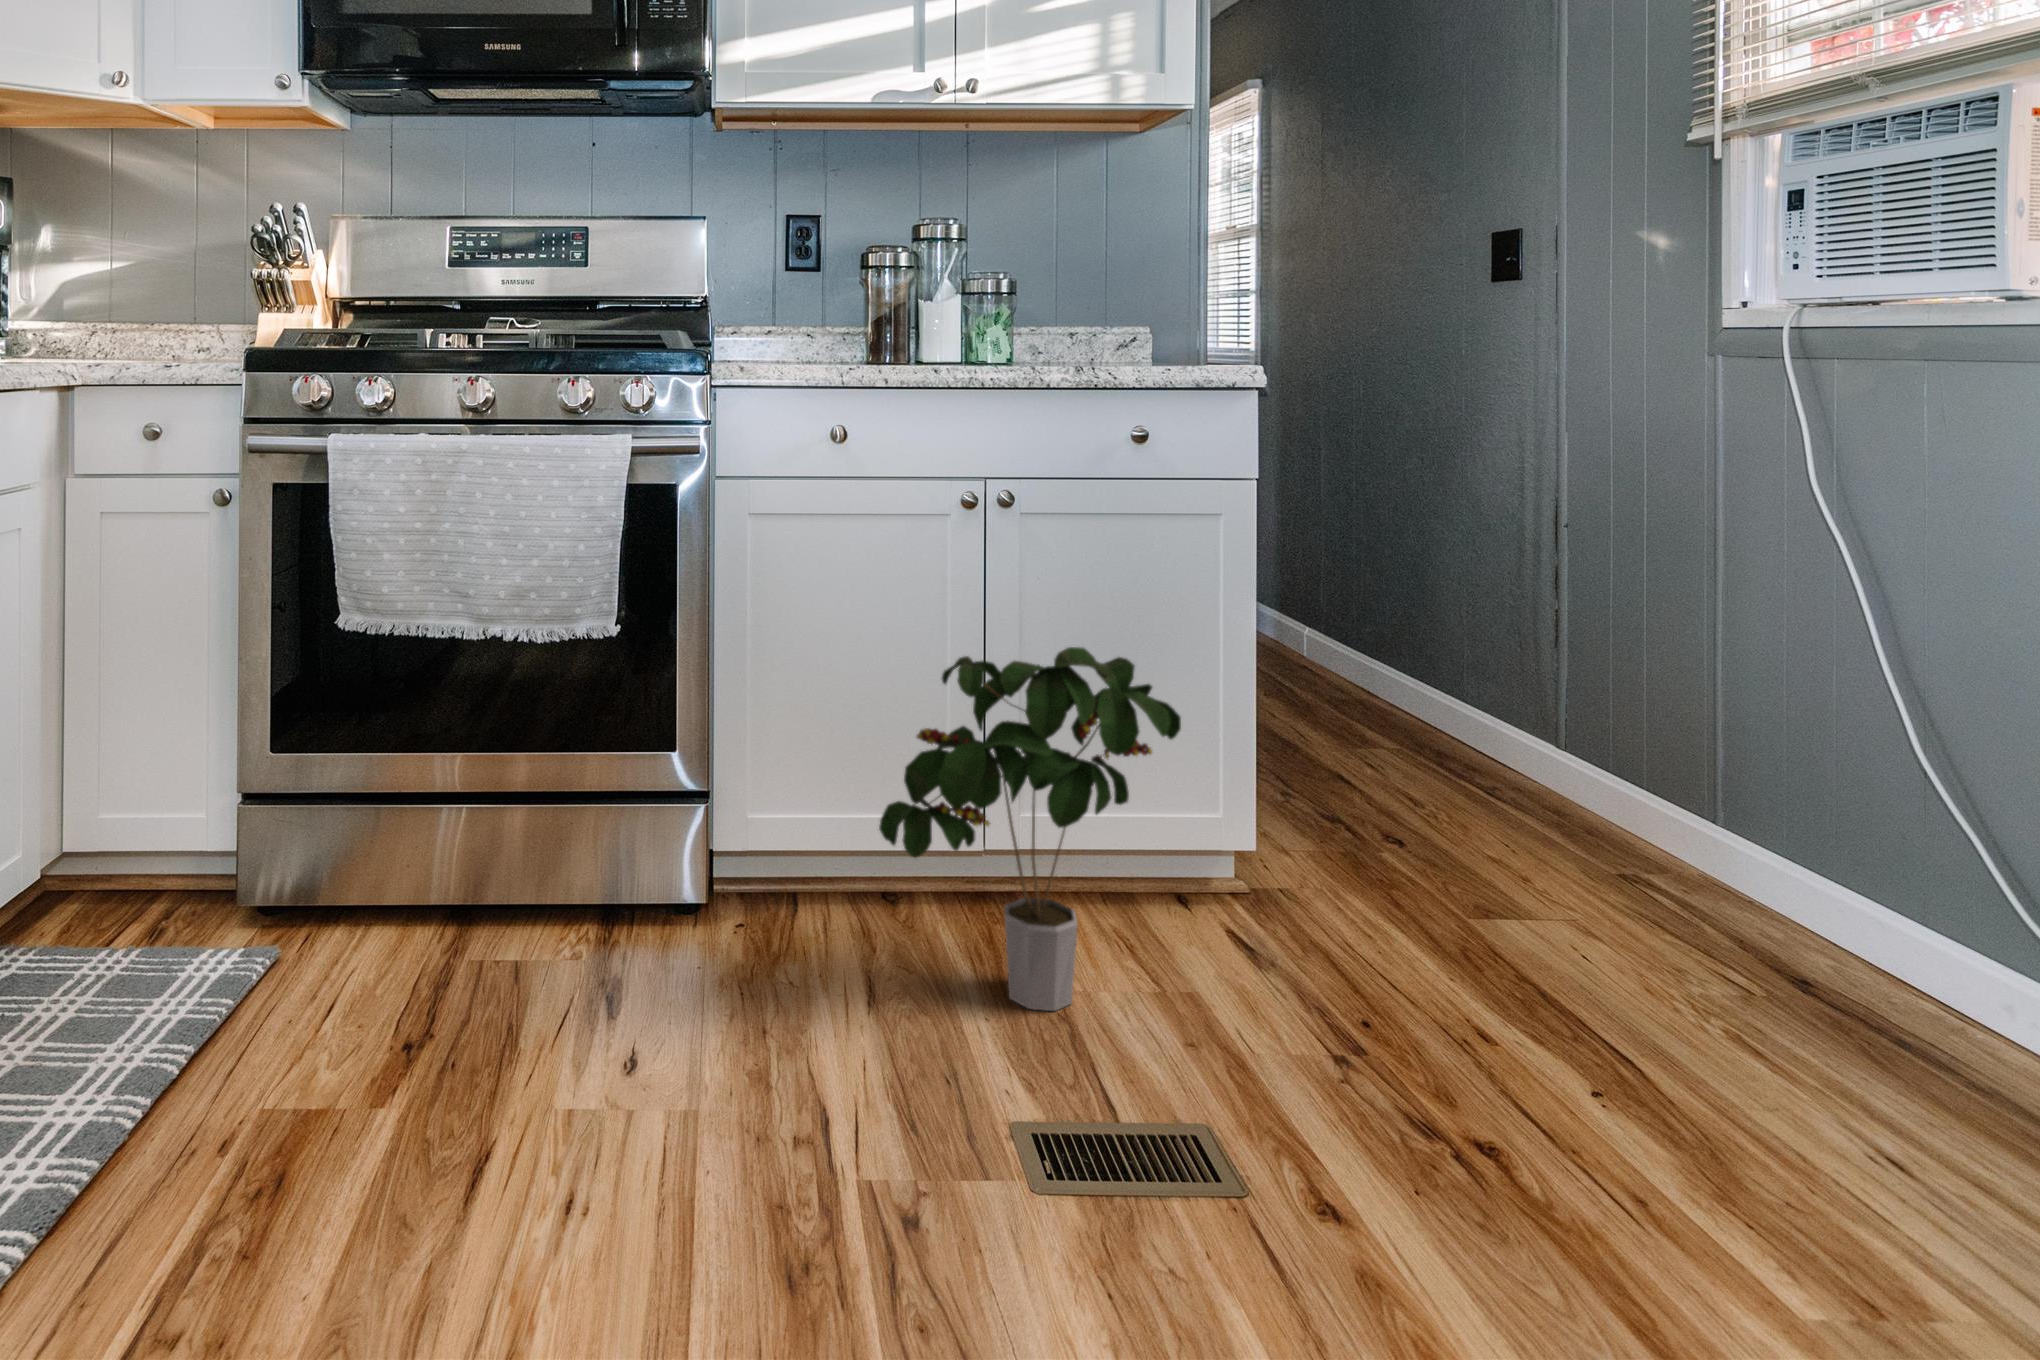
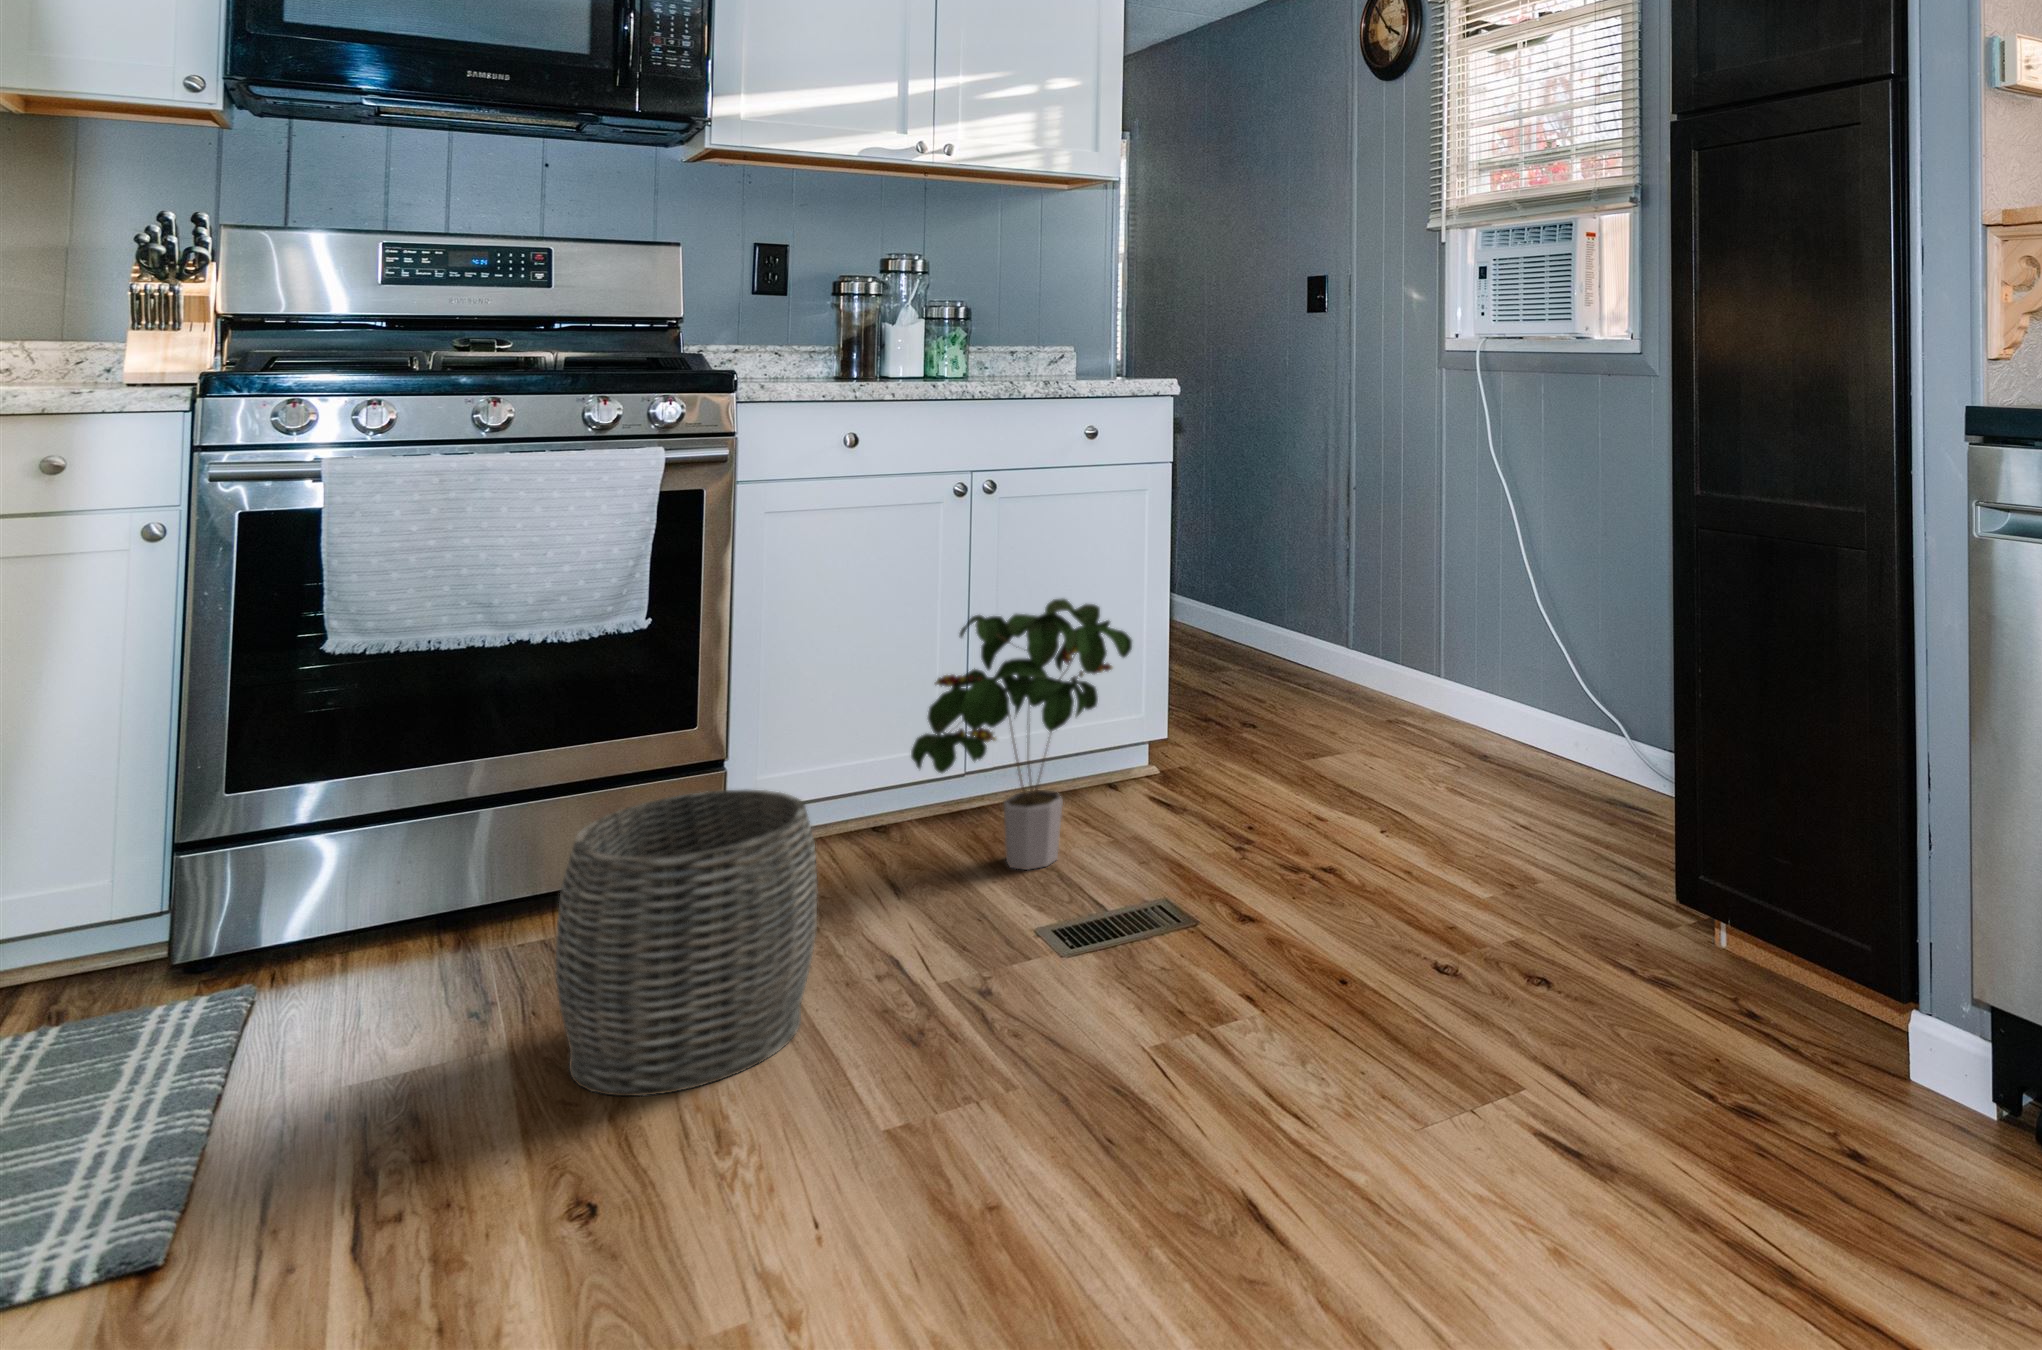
woven basket: none [429,835,705,1233] -> present [556,790,818,1096]

